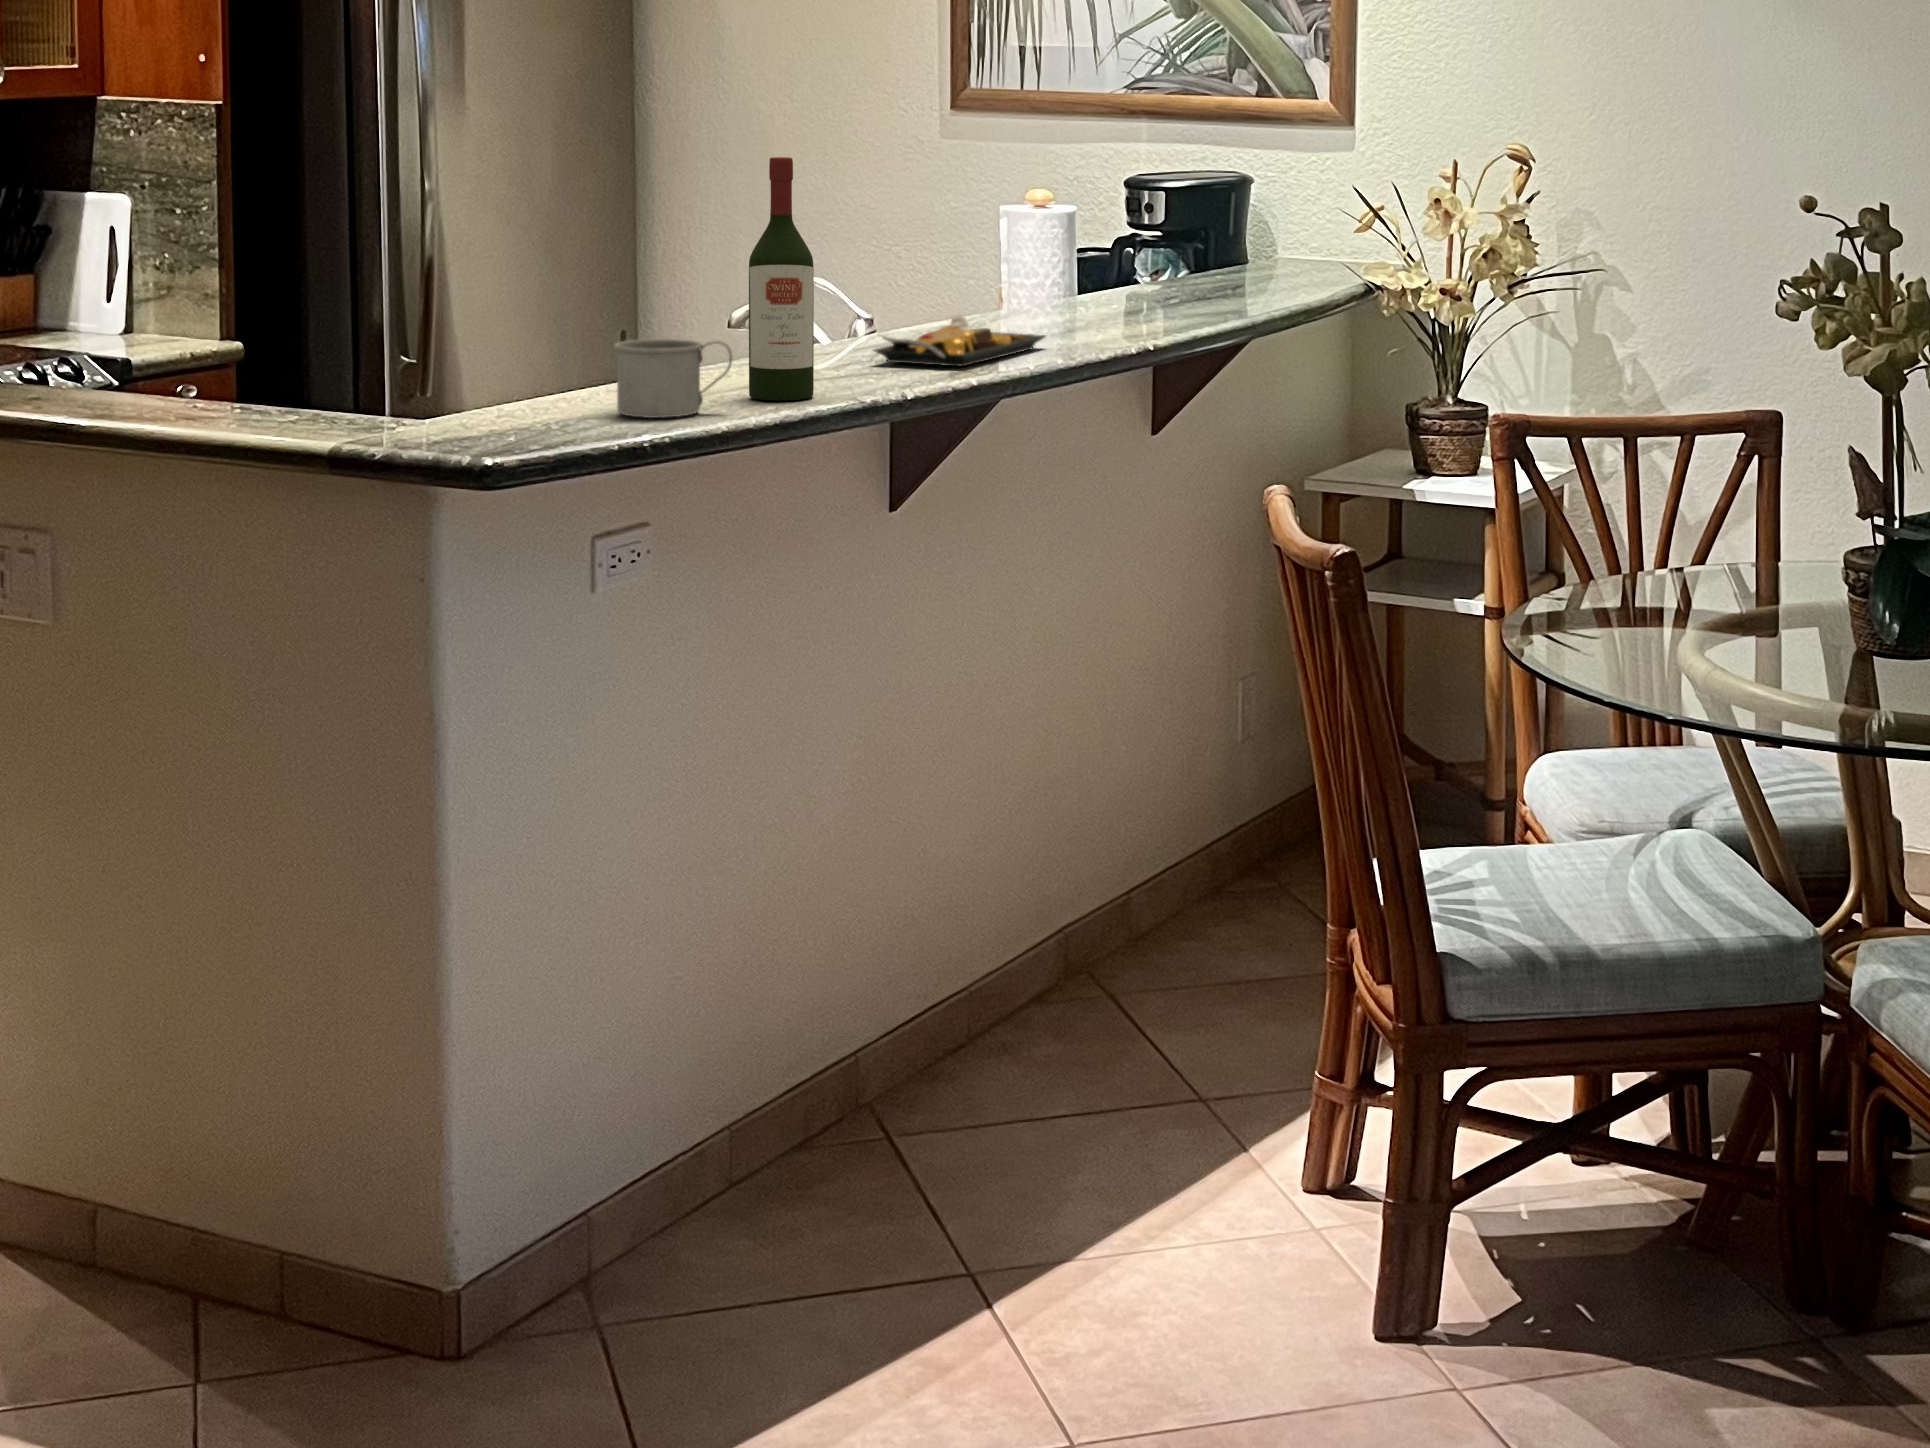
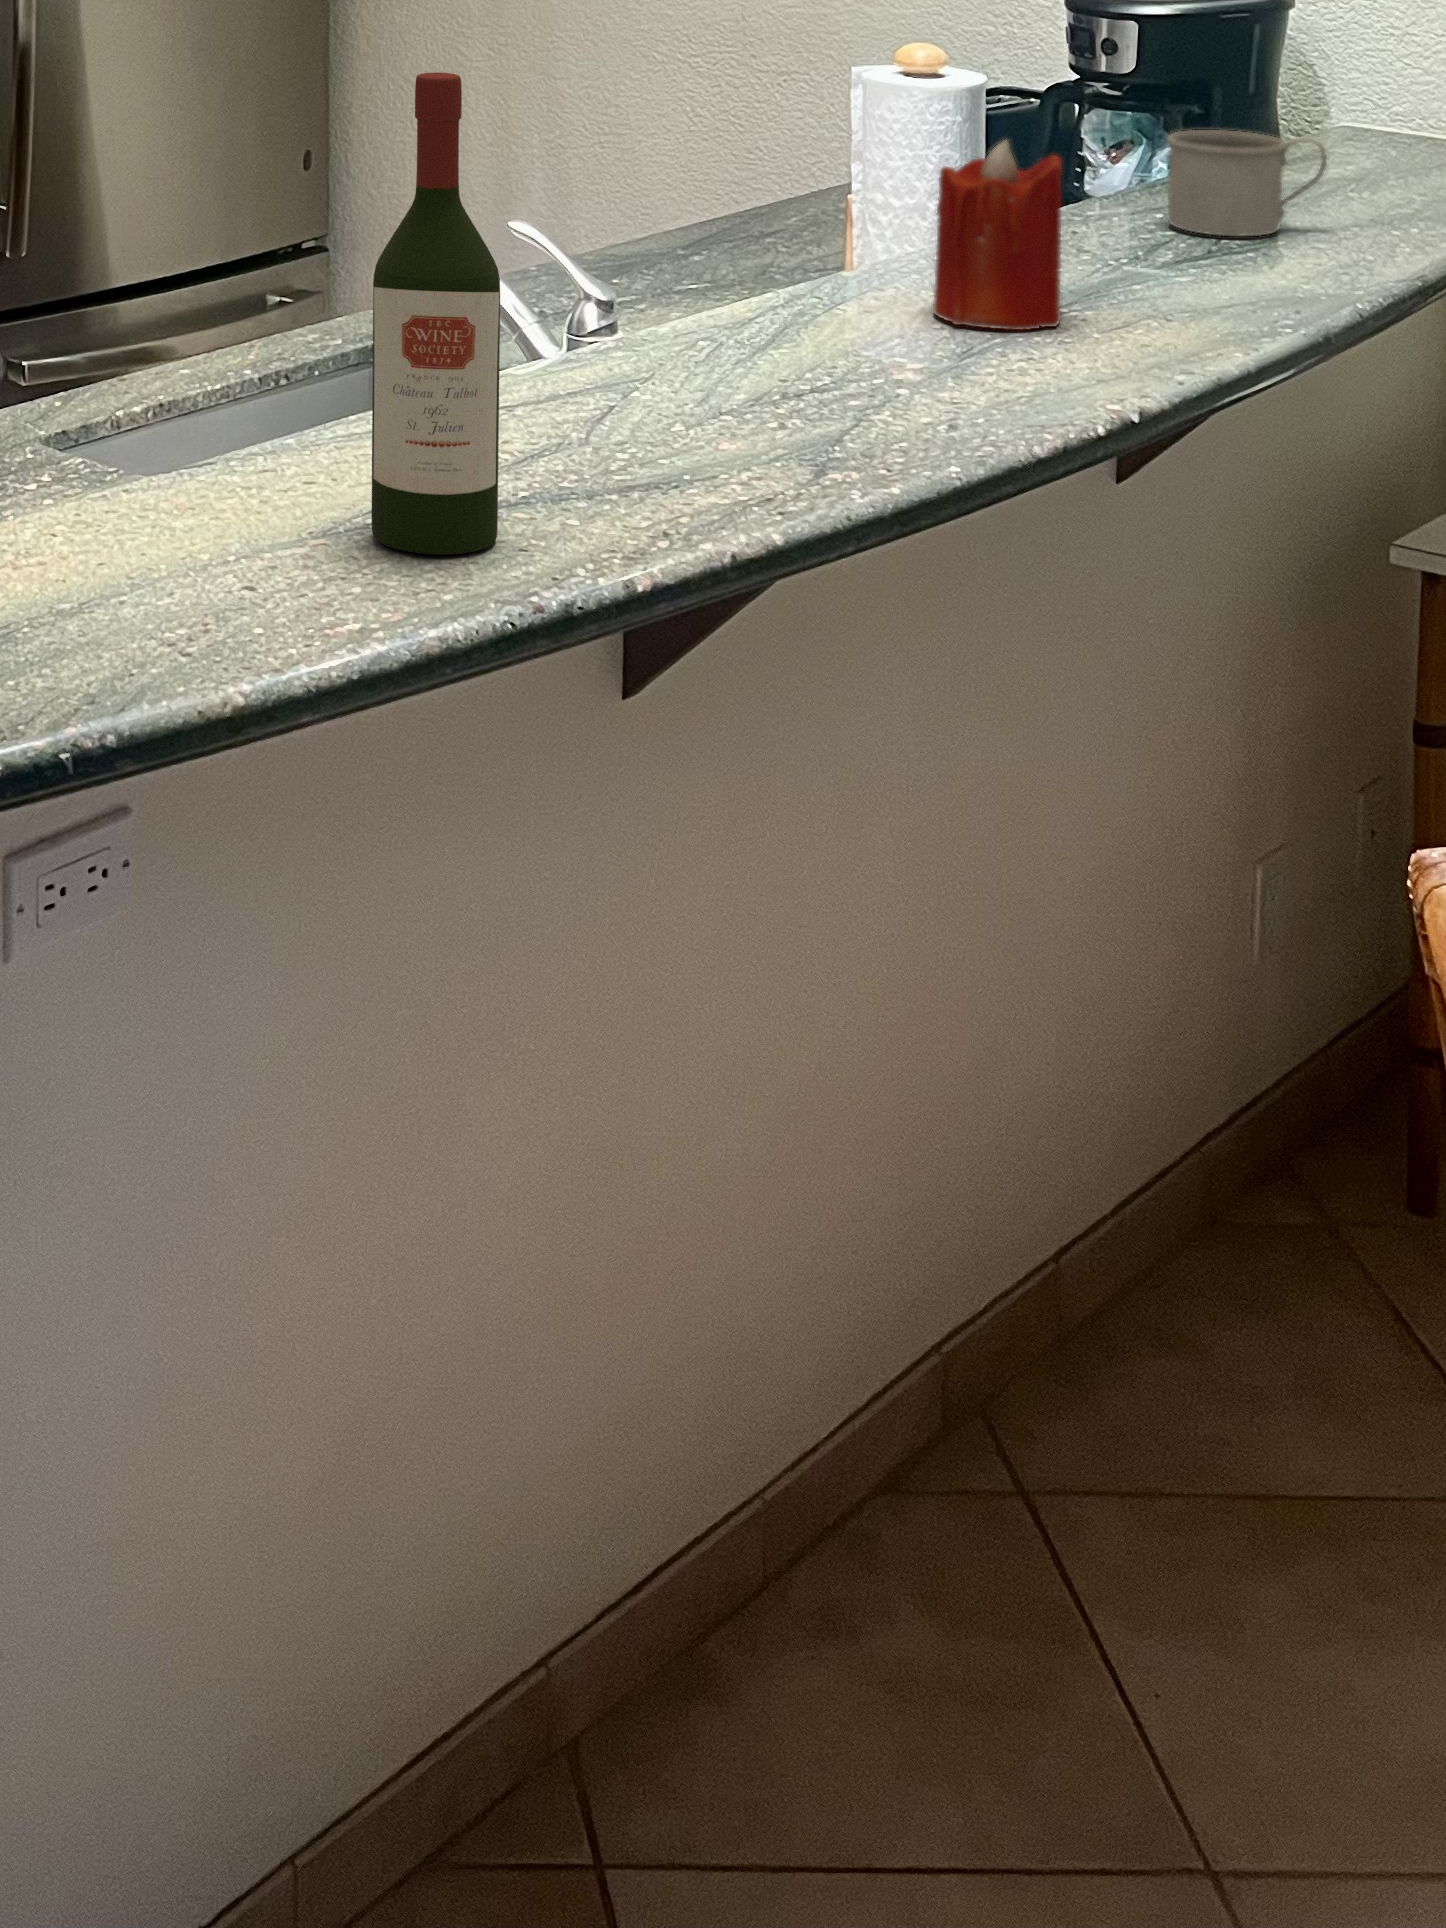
candle: none [1035,231,1103,334] -> present [933,141,1062,330]
plate: present [874,313,1045,366] -> none [627,314,961,438]
mug: present [615,339,732,418] -> present [1167,130,1327,236]

